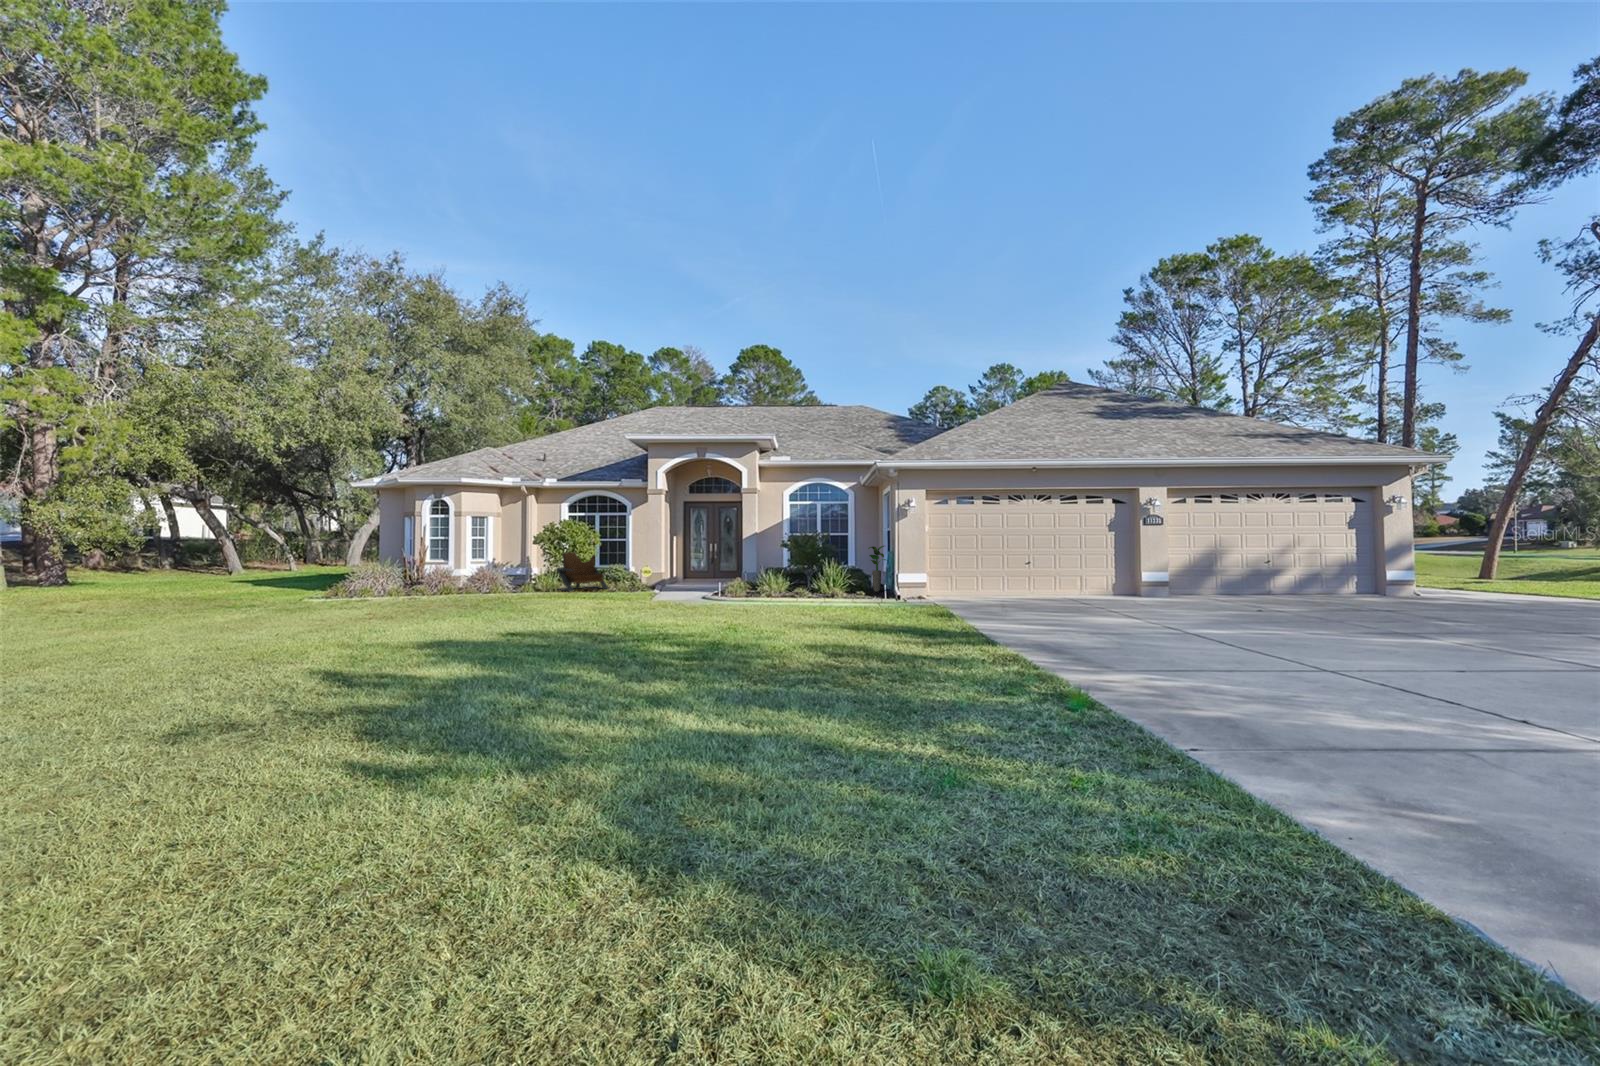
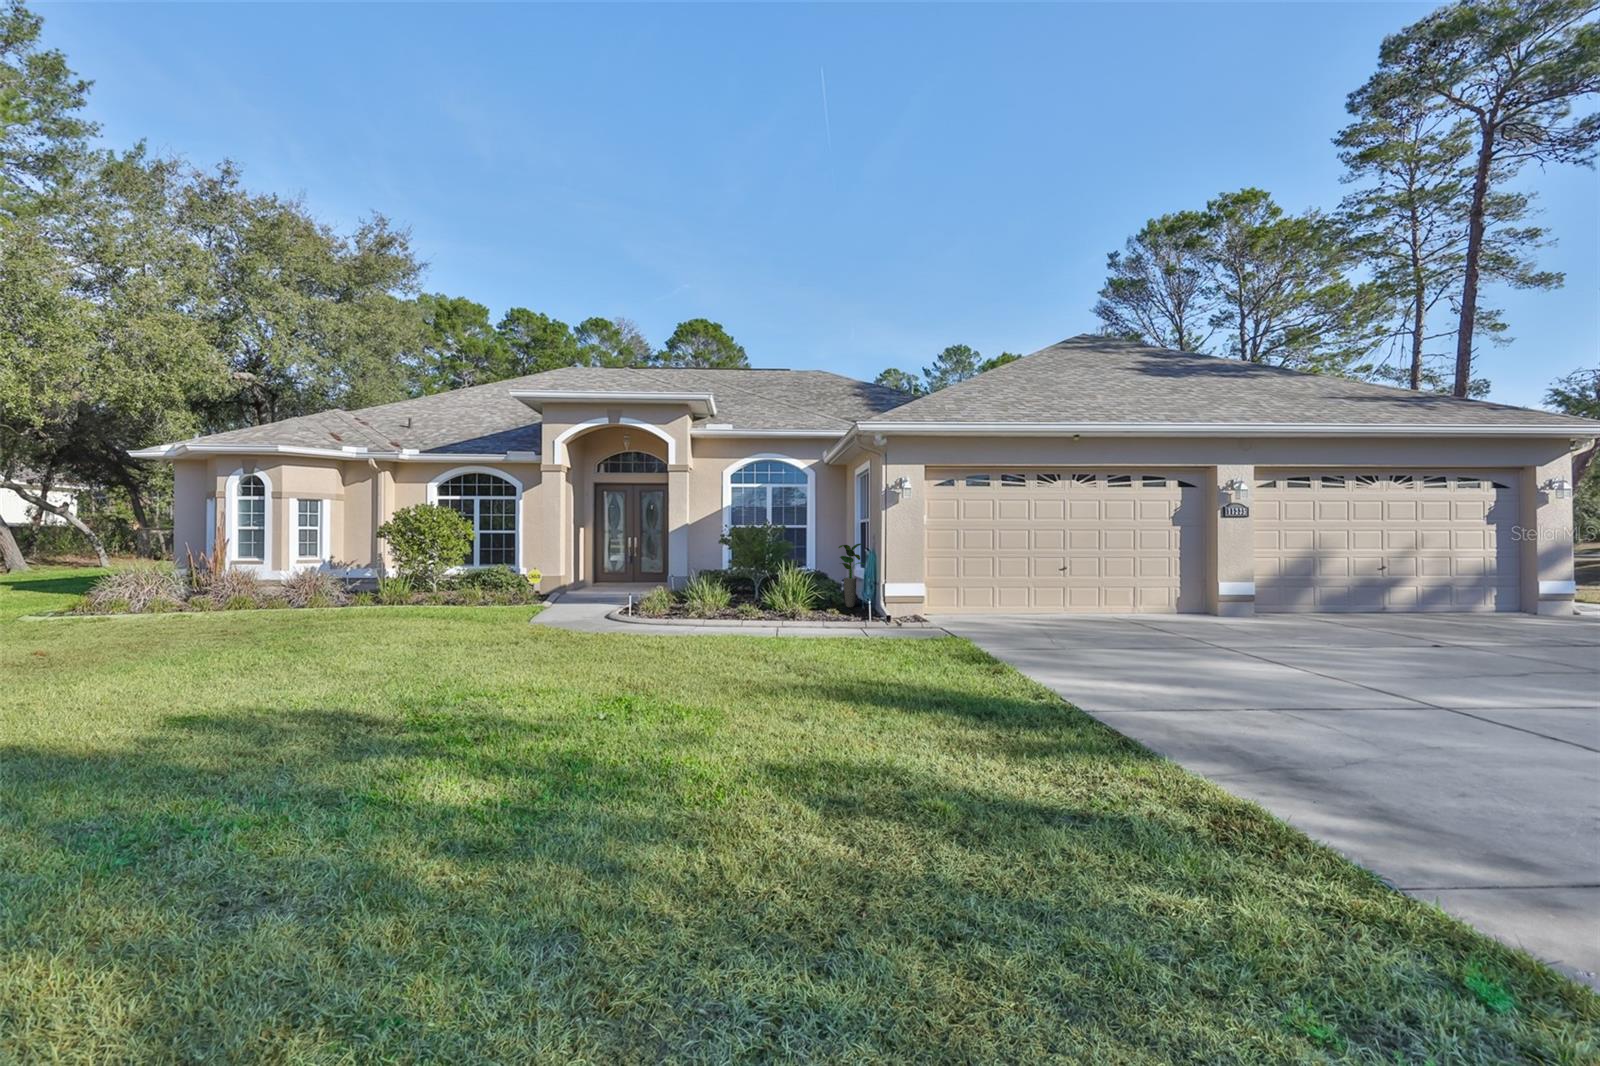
lounge chair: present [557,552,609,592] -> none [406,549,481,607]

